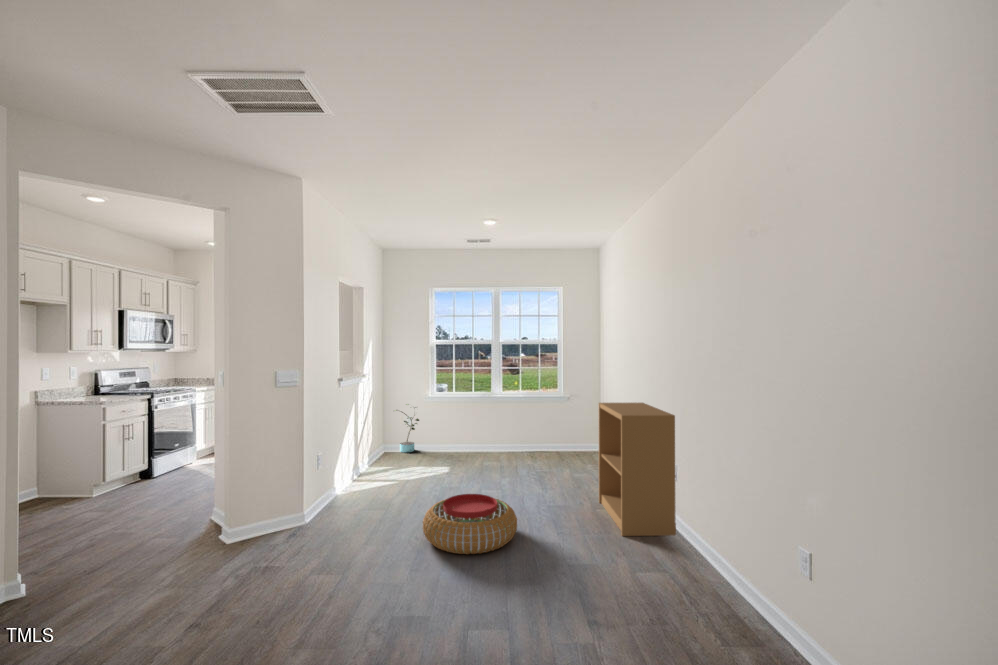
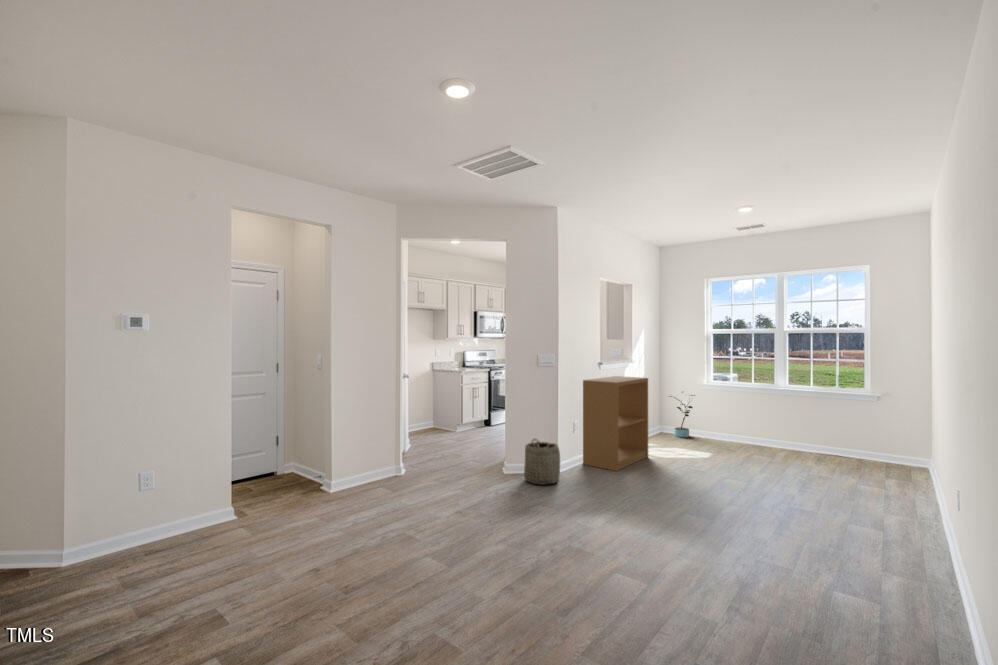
bookshelf: present [599,403,676,536] -> present [583,376,648,471]
basket: none [262,493,315,558] -> present [524,439,560,484]
pouf: present [423,494,517,554] -> none [639,468,732,520]

